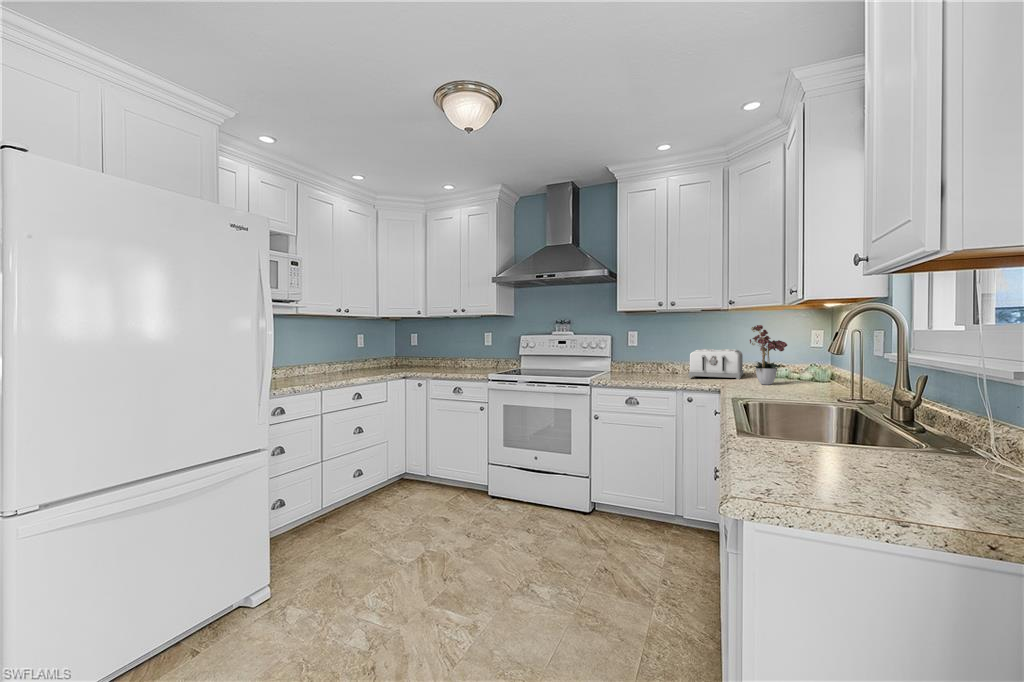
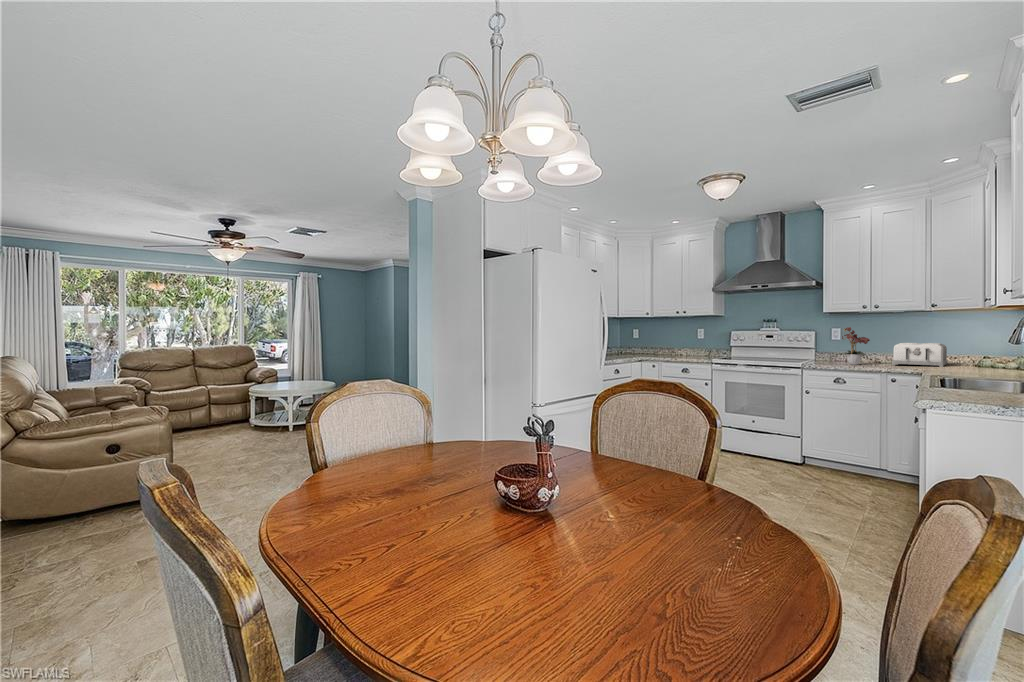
flower arrangement: present [750,325,787,385] -> present [842,327,870,365]

